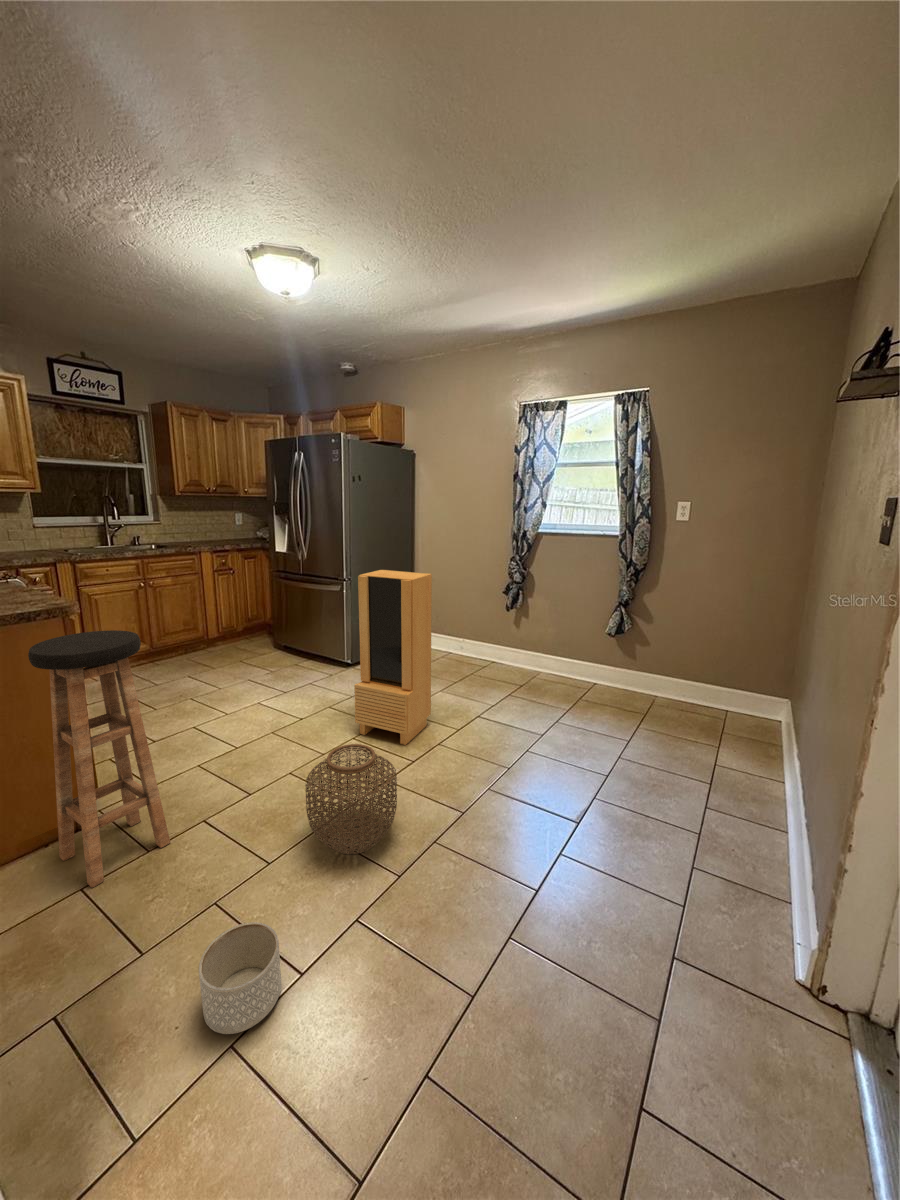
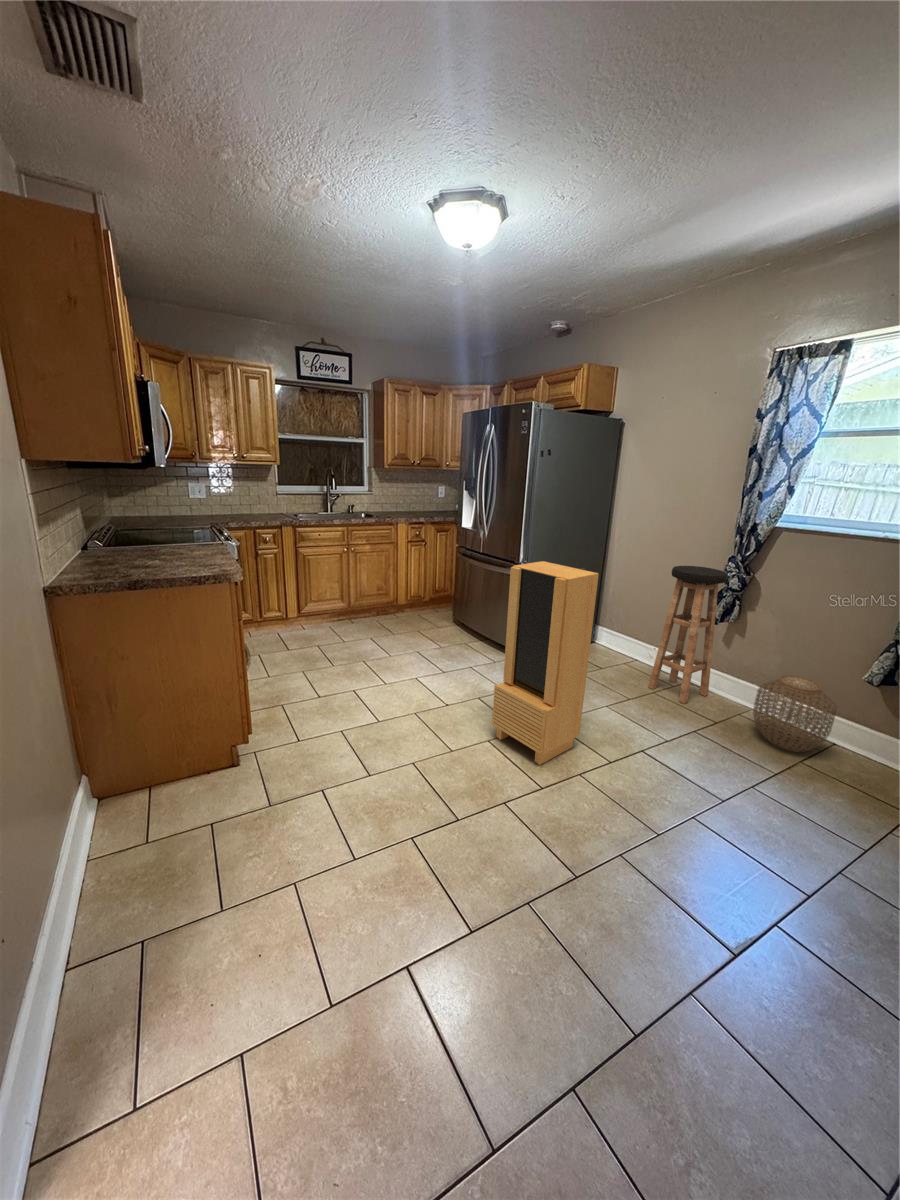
bar stool: present [28,630,170,888] -> present [648,566,727,704]
woven basket: present [305,744,397,854] -> present [753,675,837,752]
planter: present [199,922,281,1034] -> none [225,930,309,1048]

